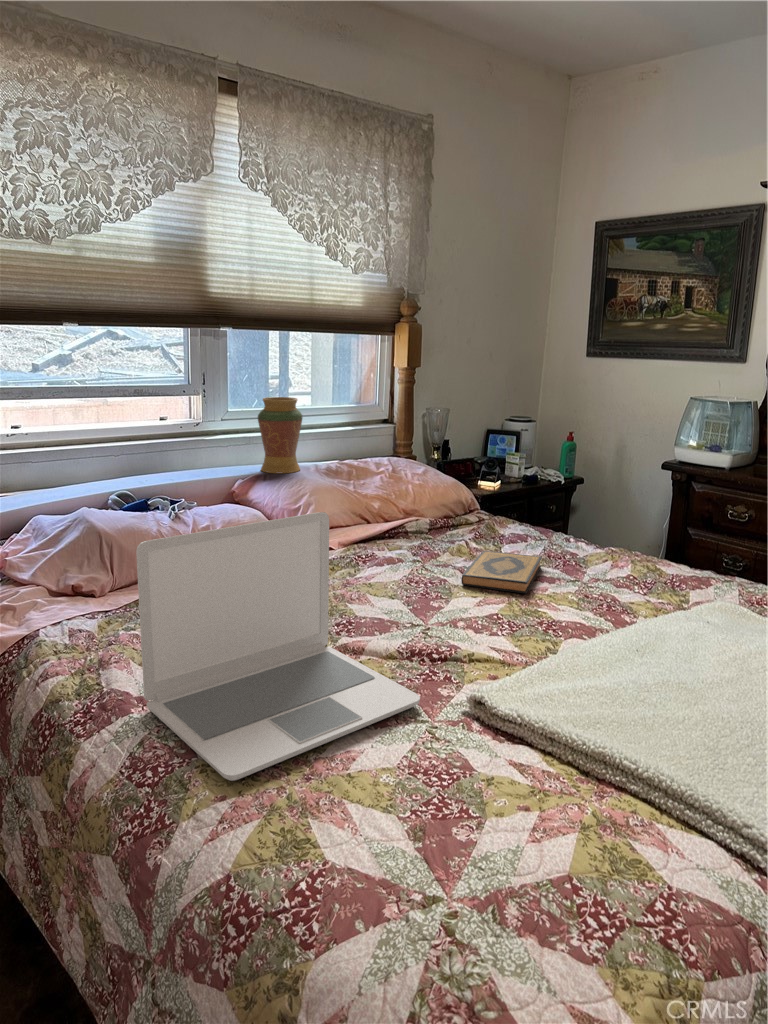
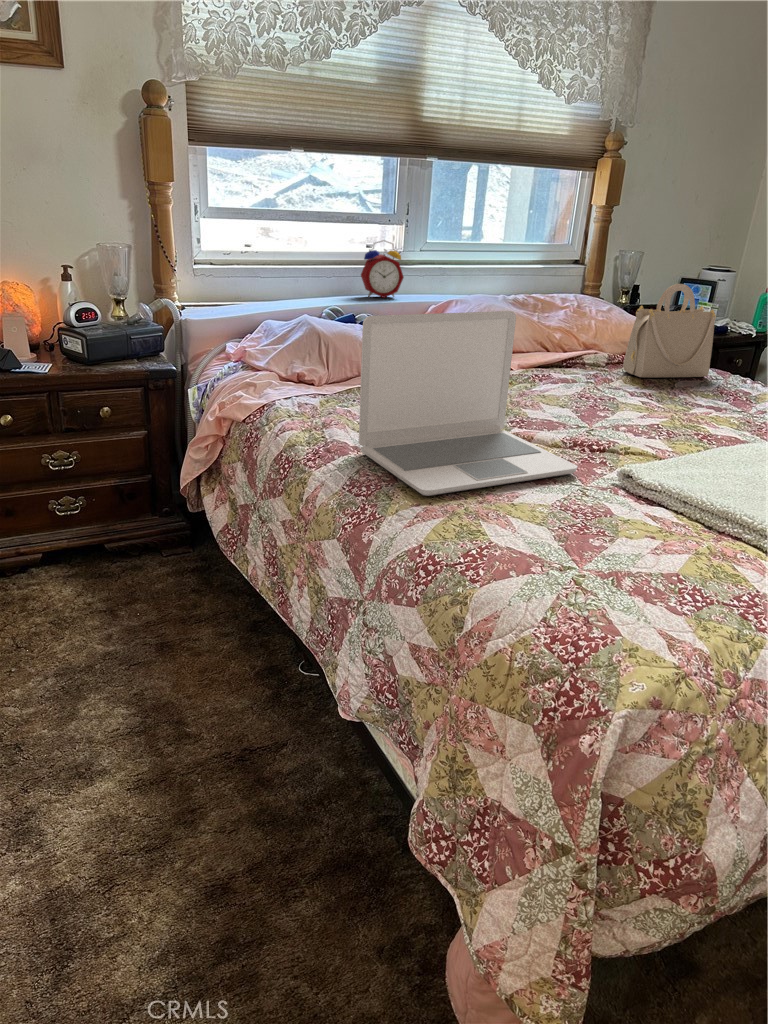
decorative vase: present [258,397,302,473] -> none [452,227,496,301]
alarm clock: none [155,415,204,477] -> present [361,240,404,298]
handbag: none [447,448,532,546] -> present [623,284,716,378]
hardback book: present [461,551,542,594] -> none [630,380,713,415]

